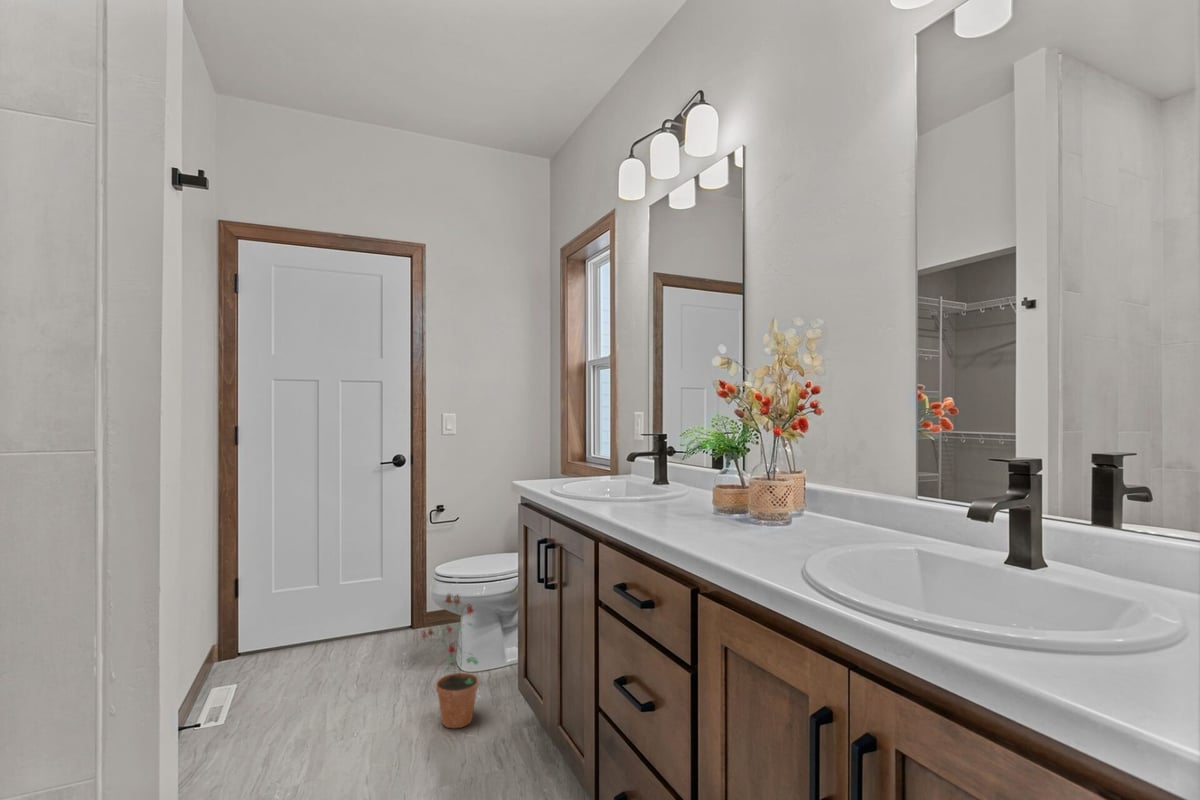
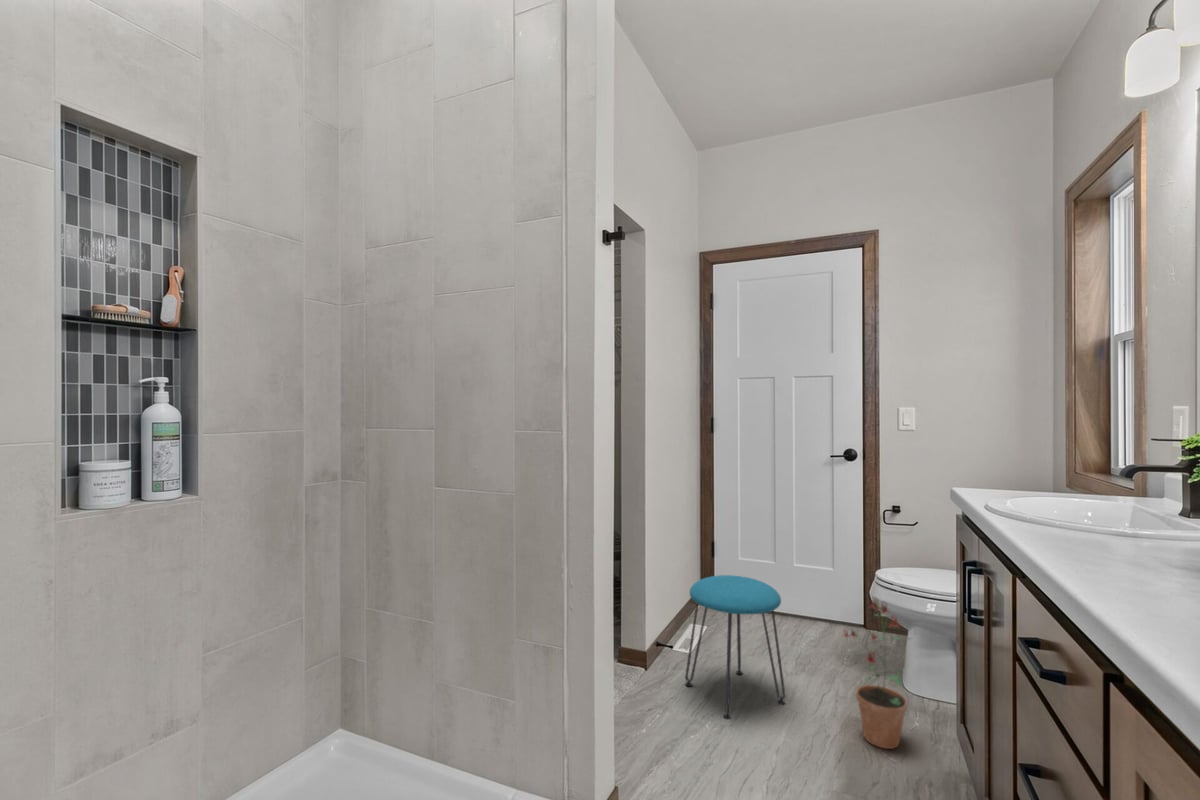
stool: none [238,607,362,771] -> present [685,575,786,719]

